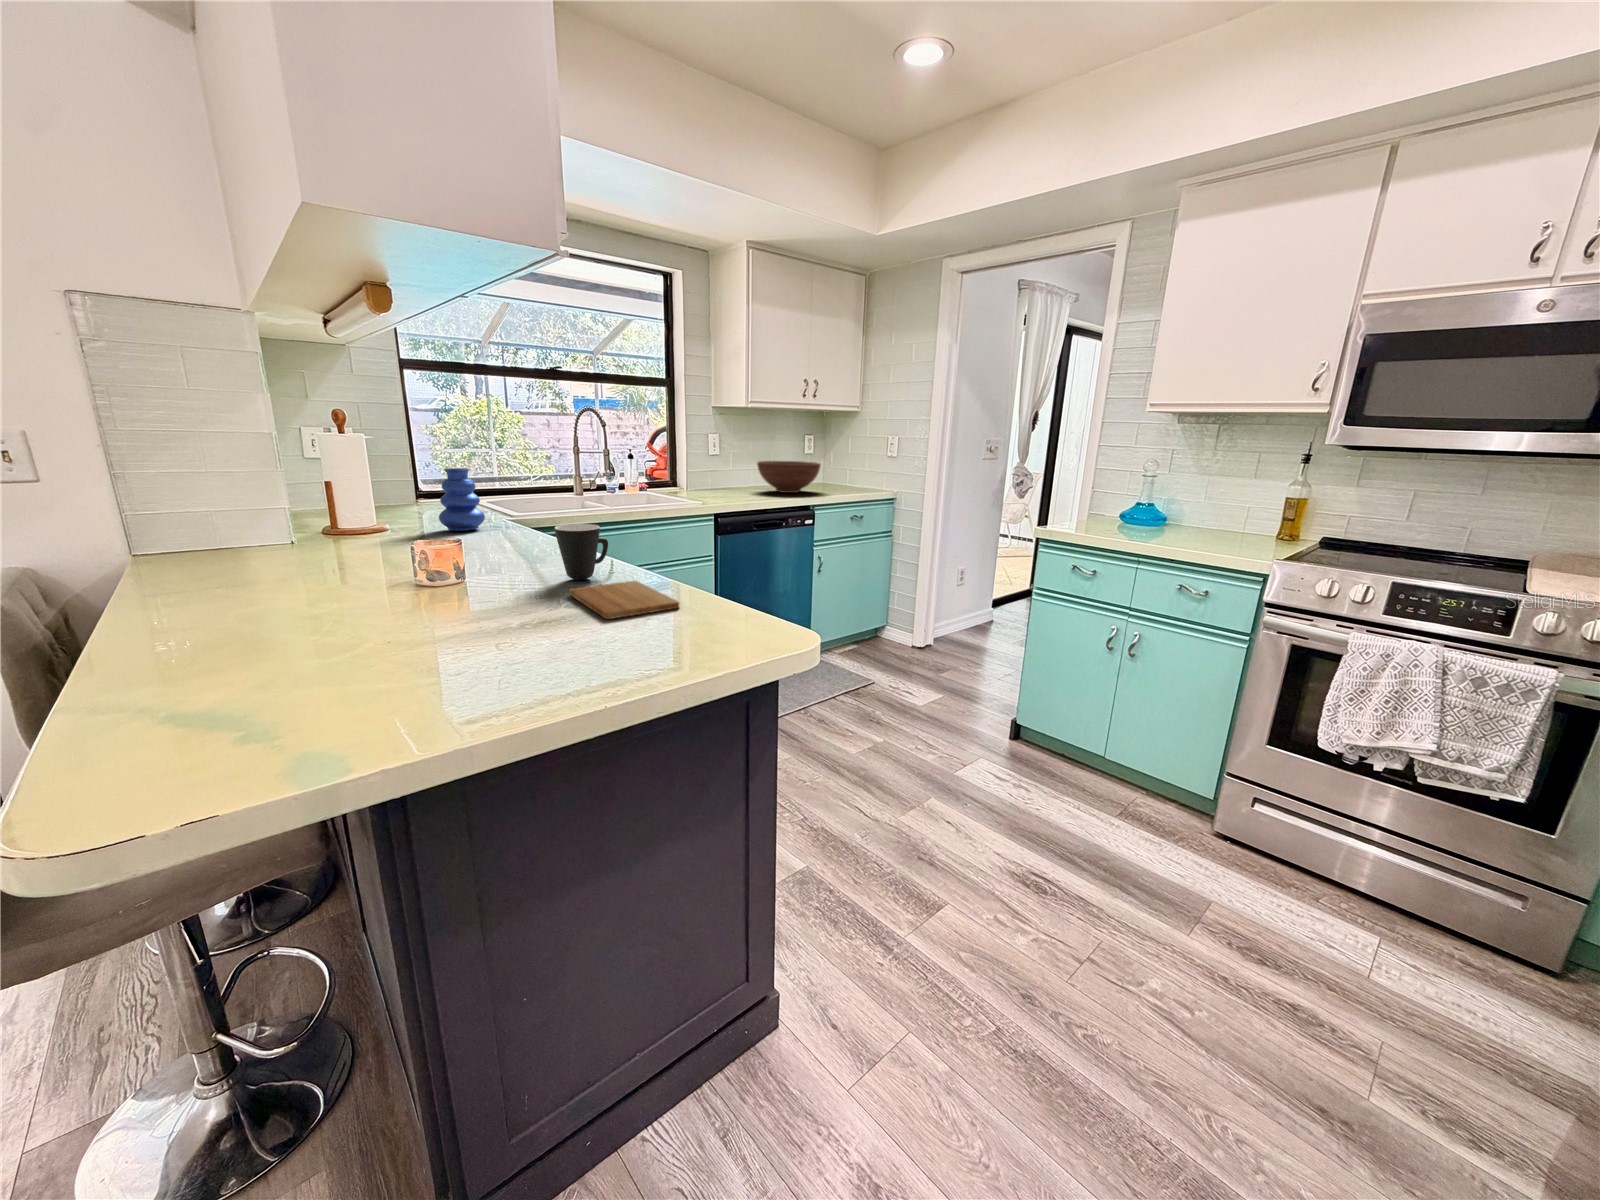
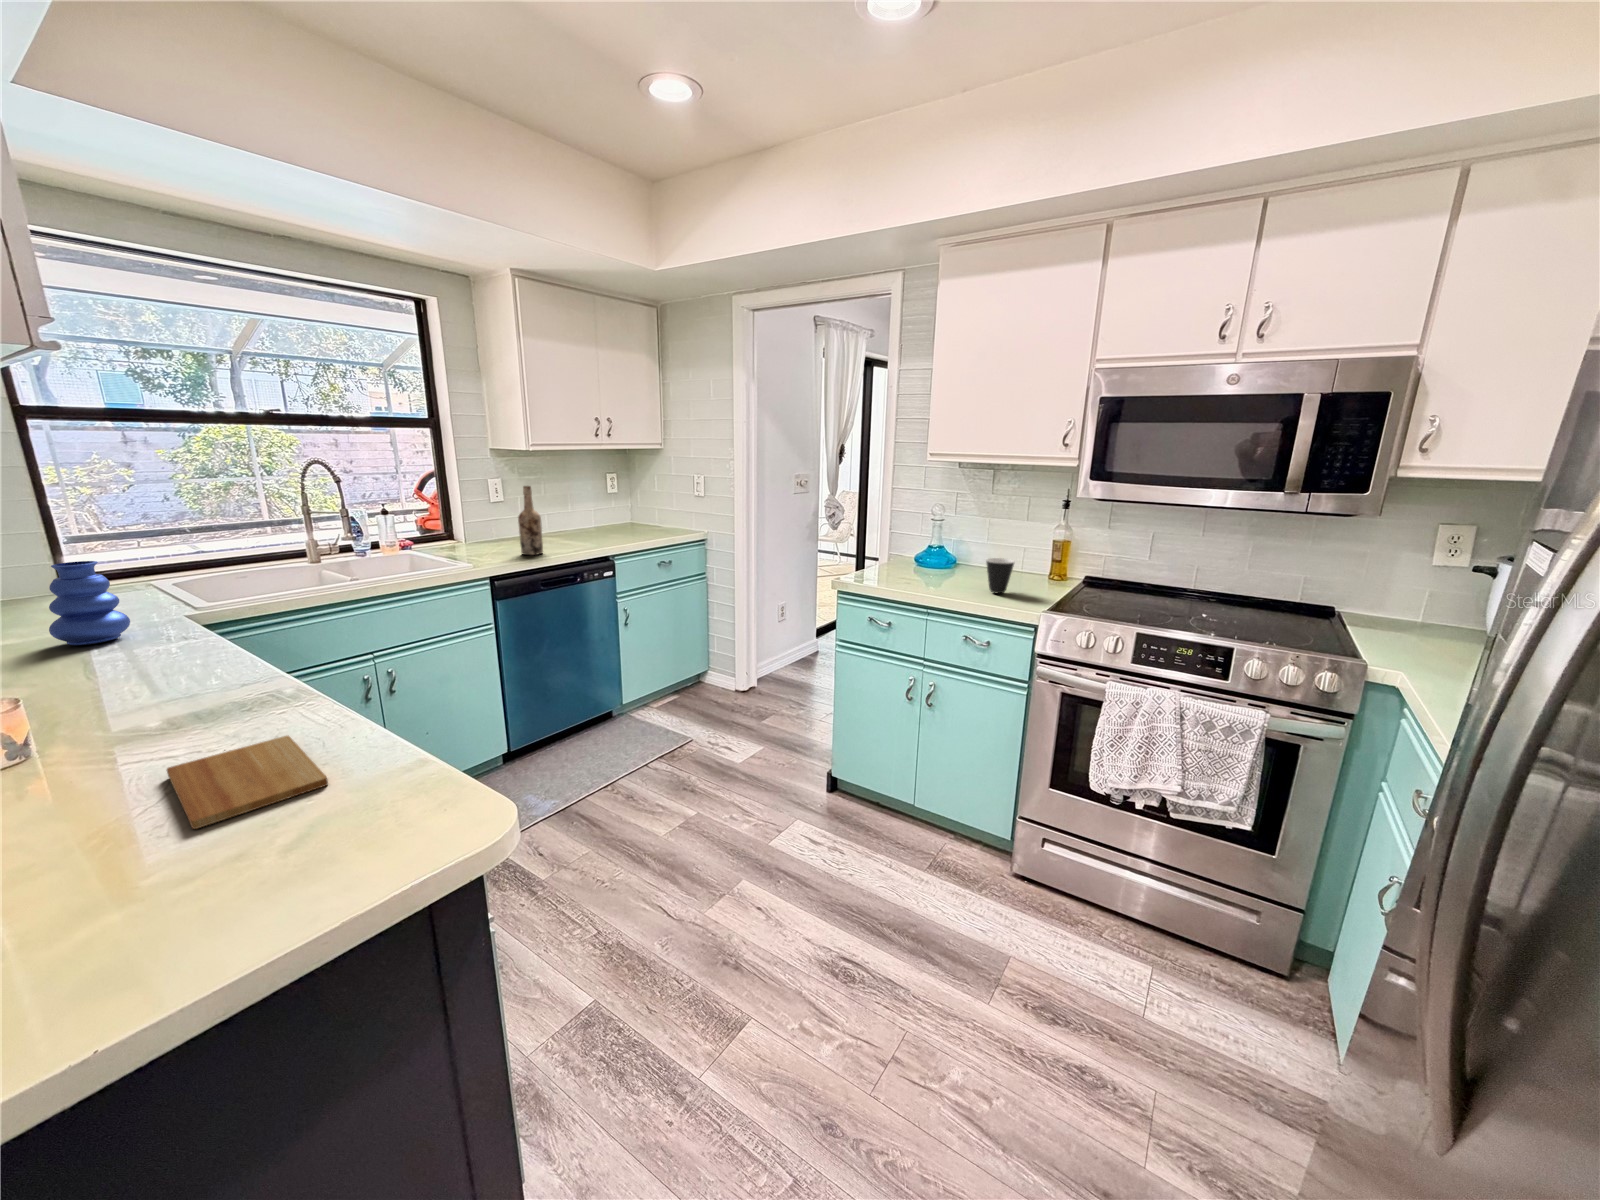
wine bottle: none [738,436,757,499] -> present [518,486,543,555]
fruit bowl: present [757,461,820,493] -> none [546,506,619,542]
mug: present [555,524,608,580] -> present [986,558,1014,593]

